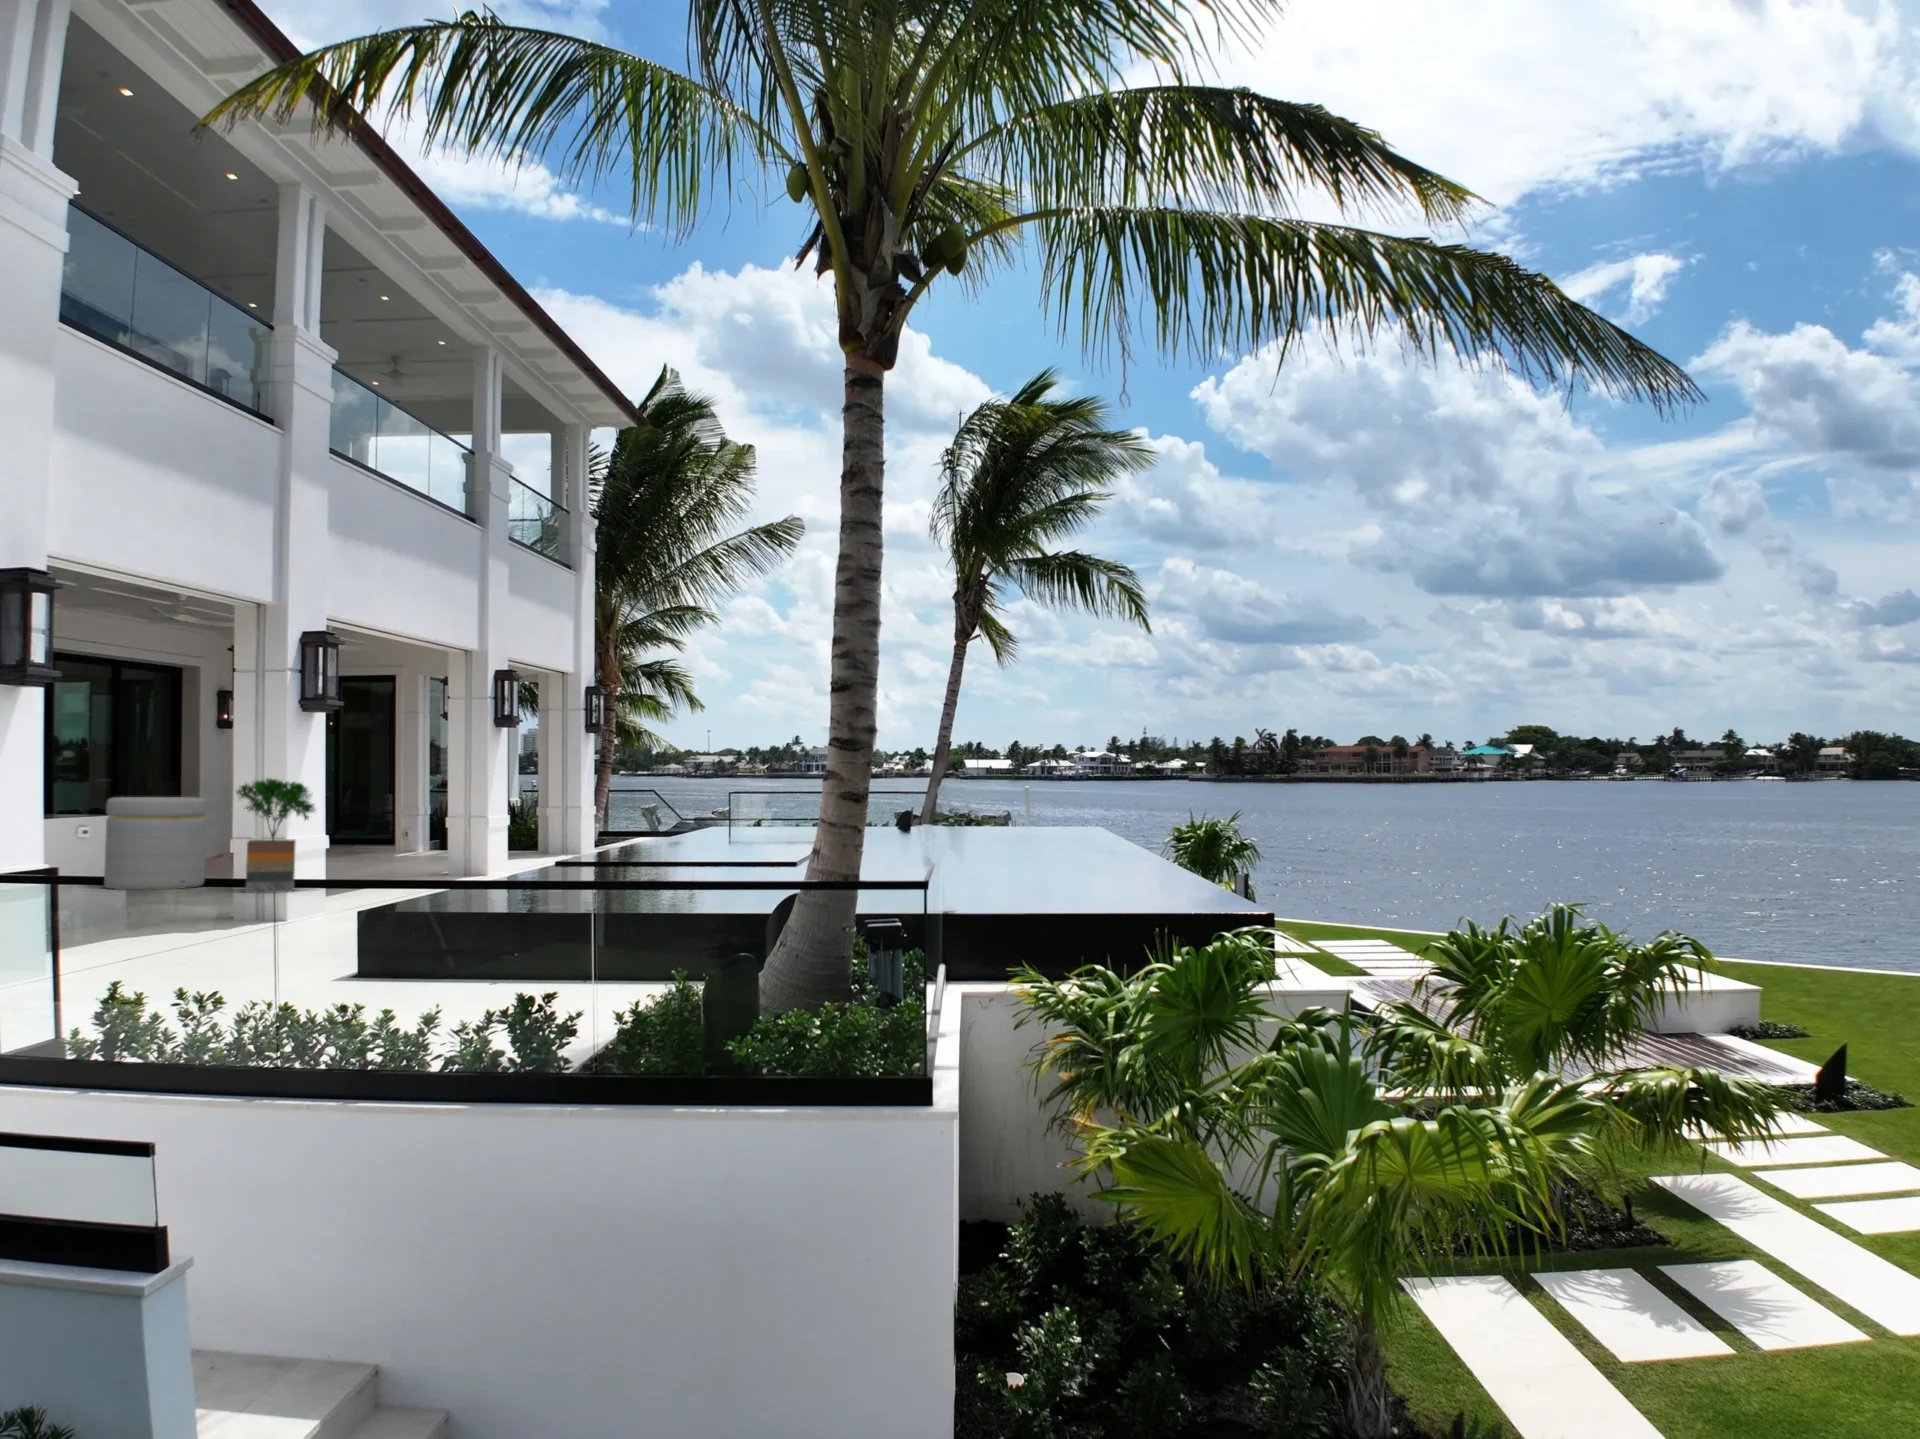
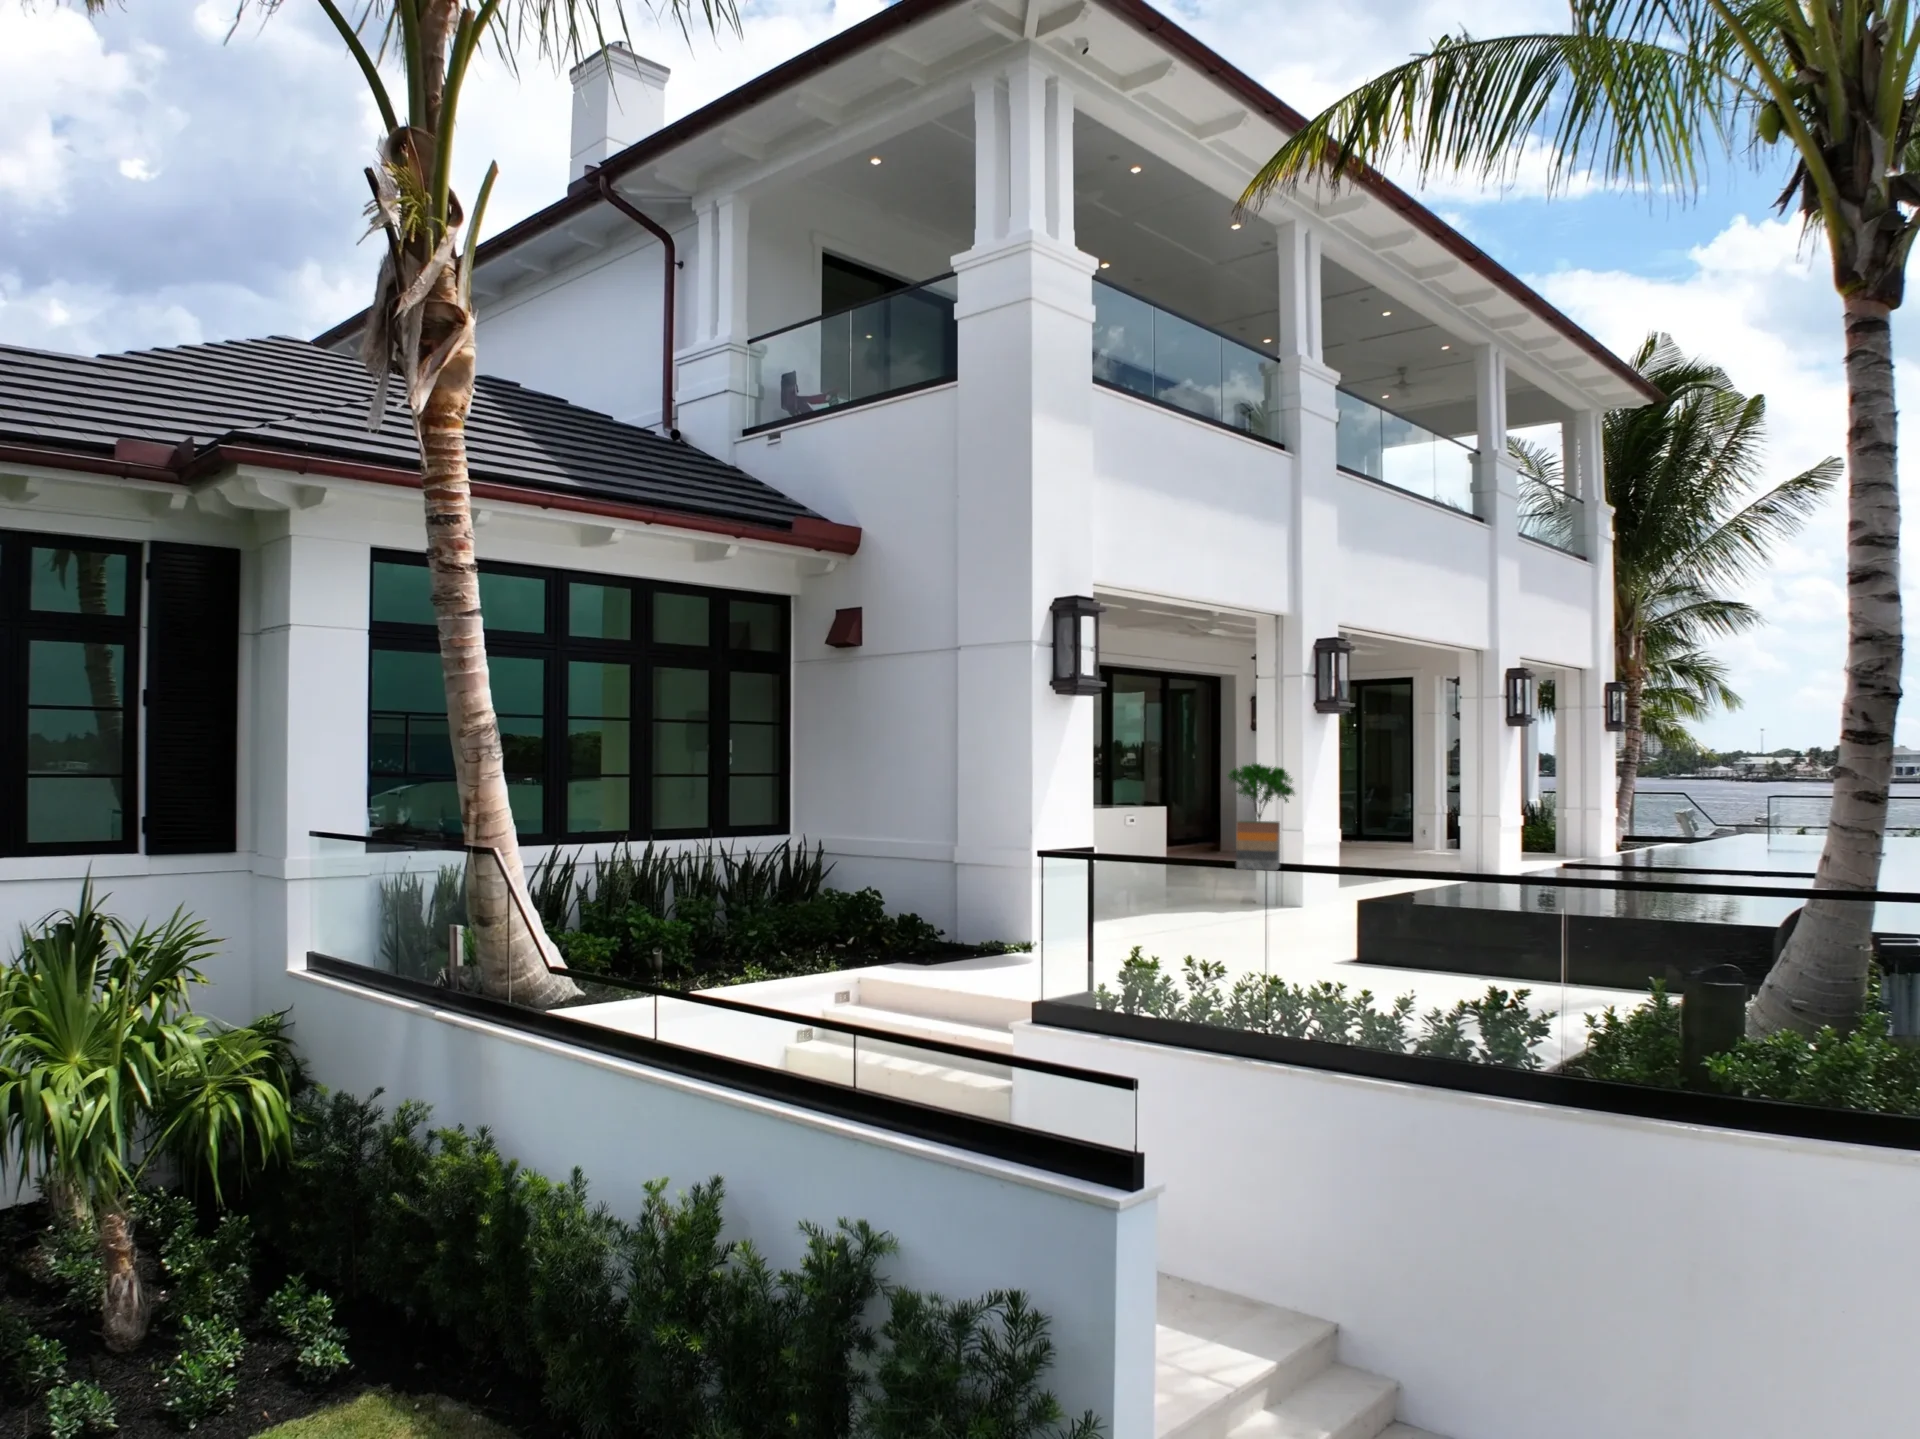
ottoman: present [104,797,208,890] -> none [1130,782,1209,864]

